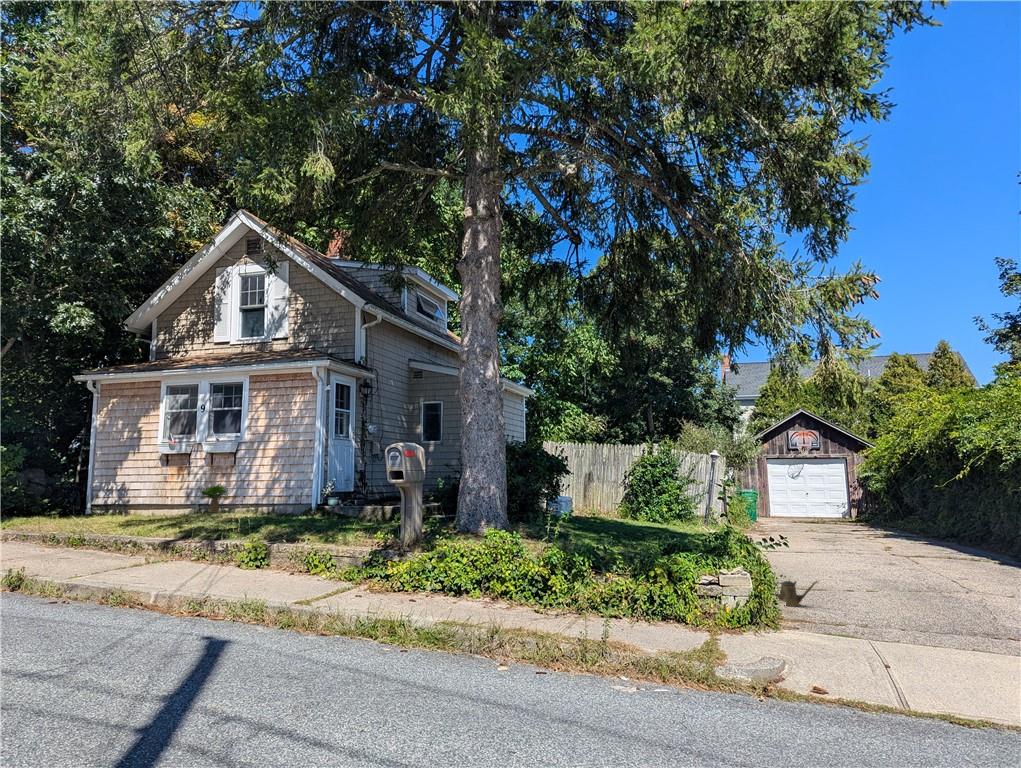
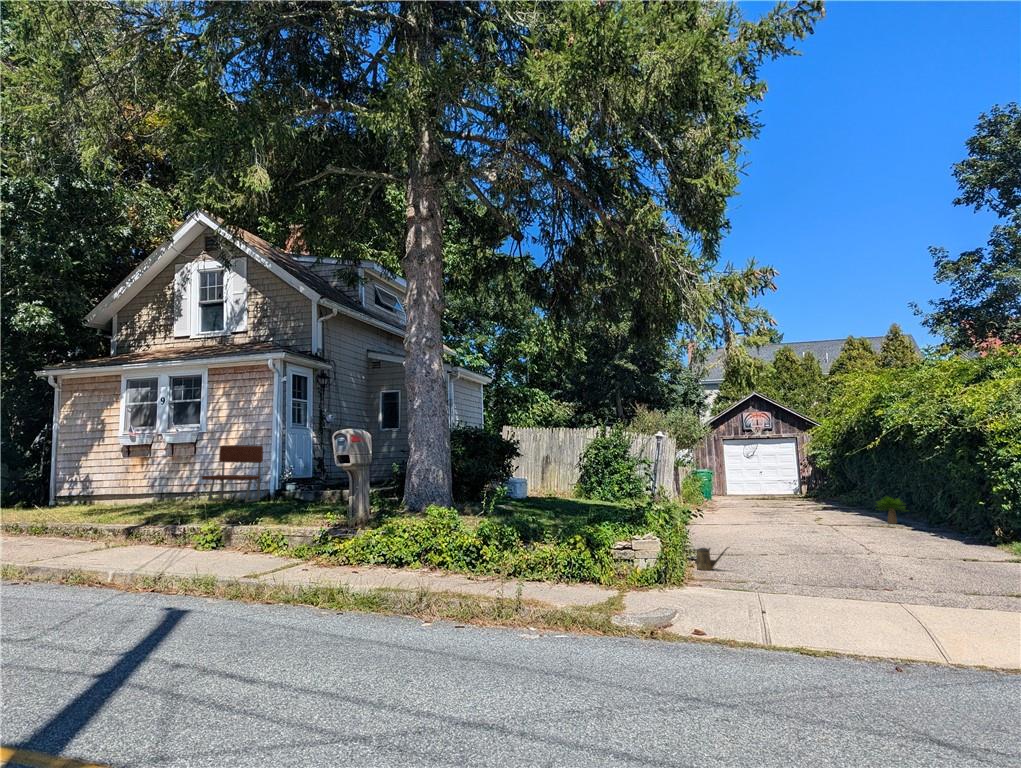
bench: none [241,455,304,516] -> present [202,445,263,503]
potted plant: present [200,484,230,513] -> present [876,497,906,524]

